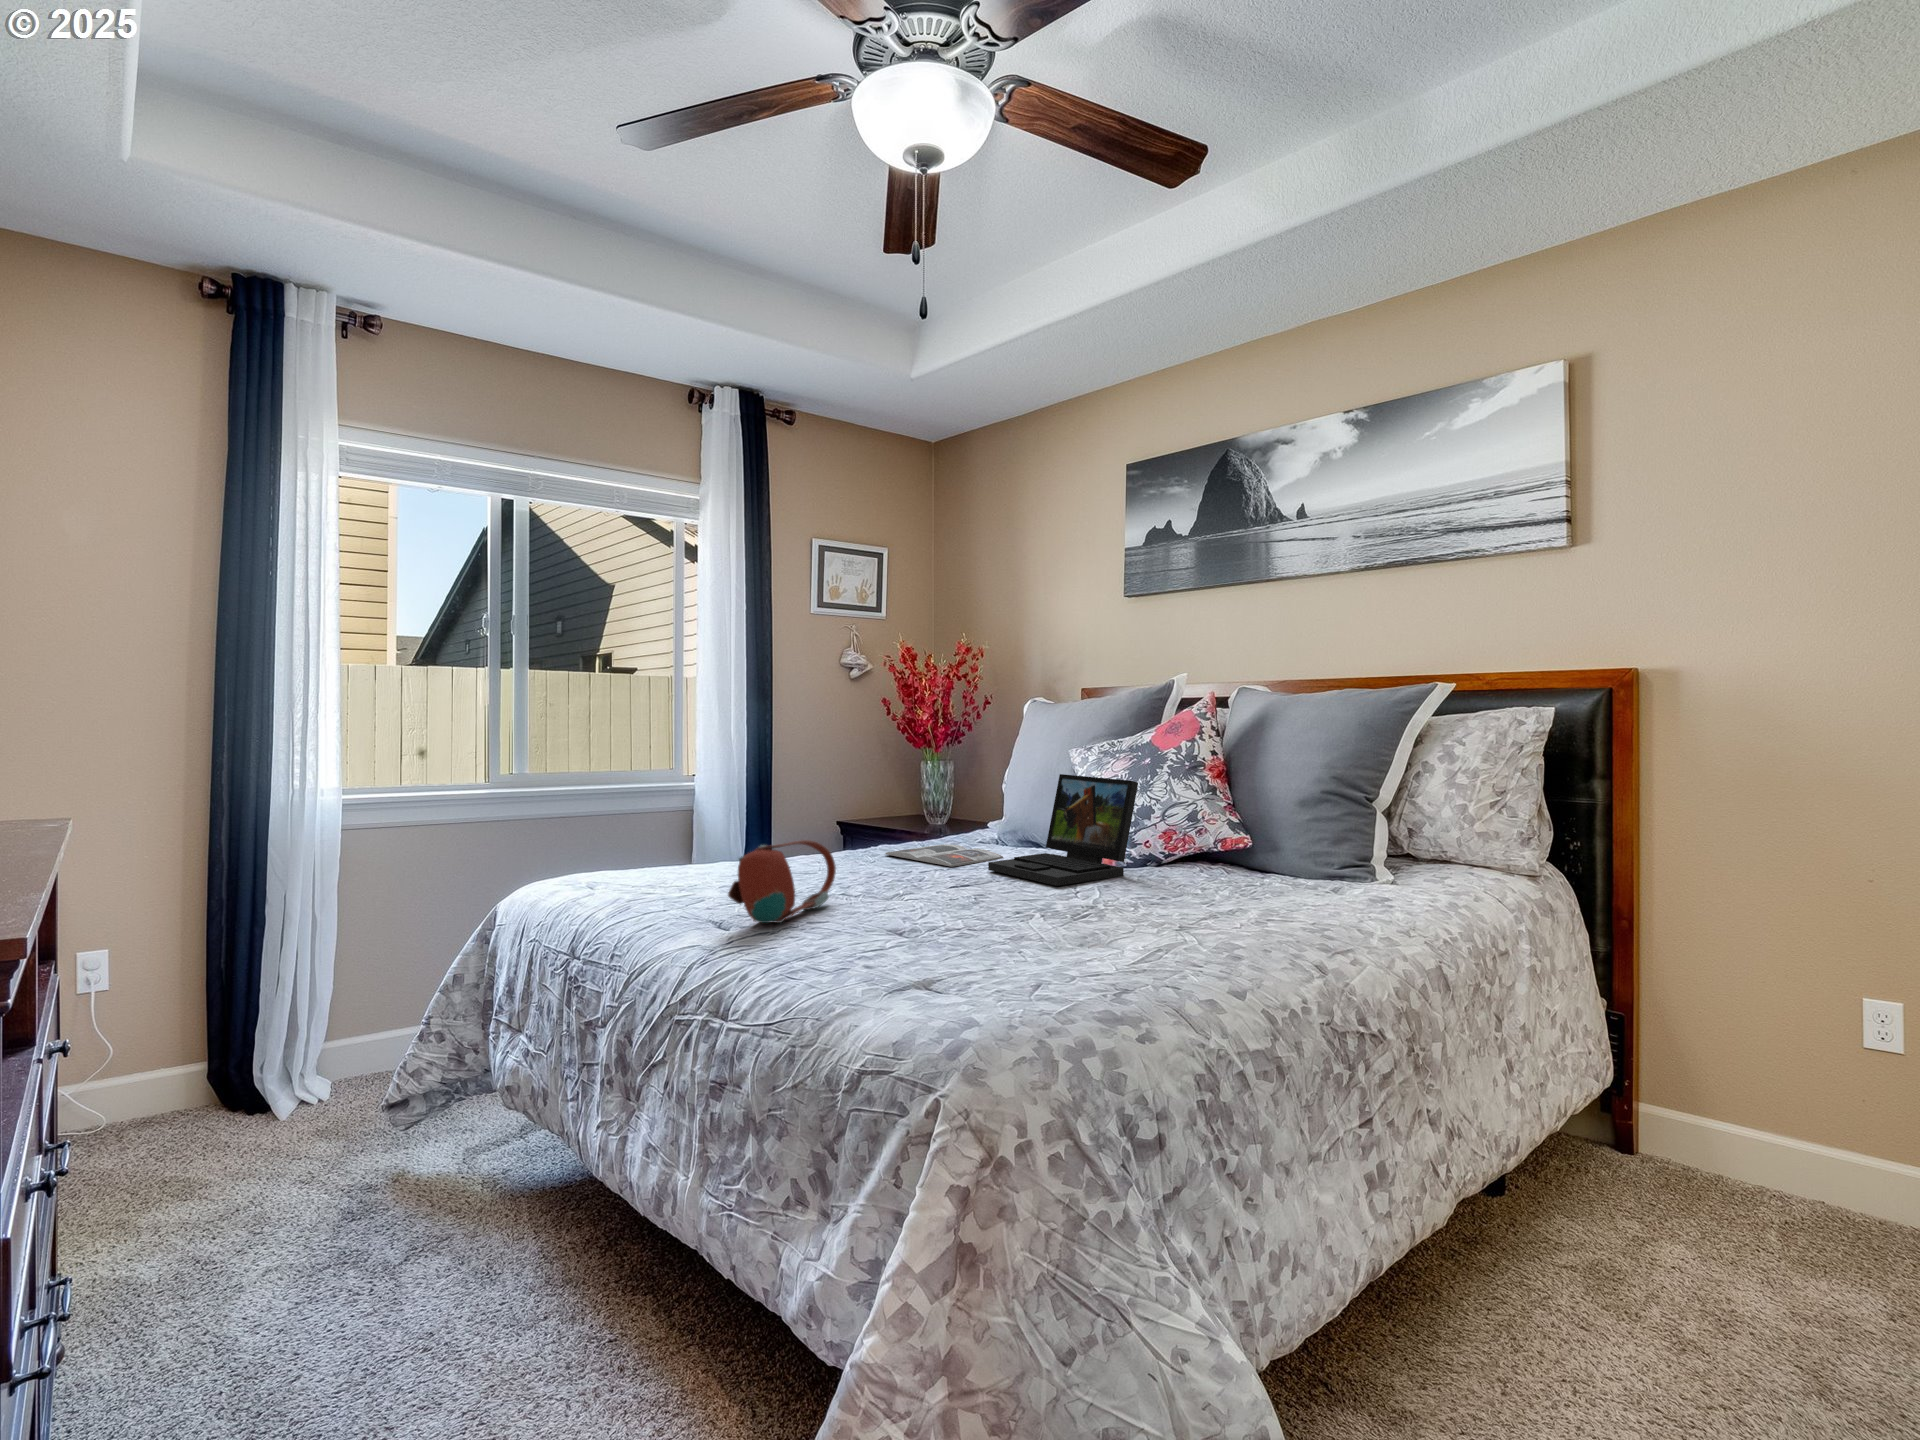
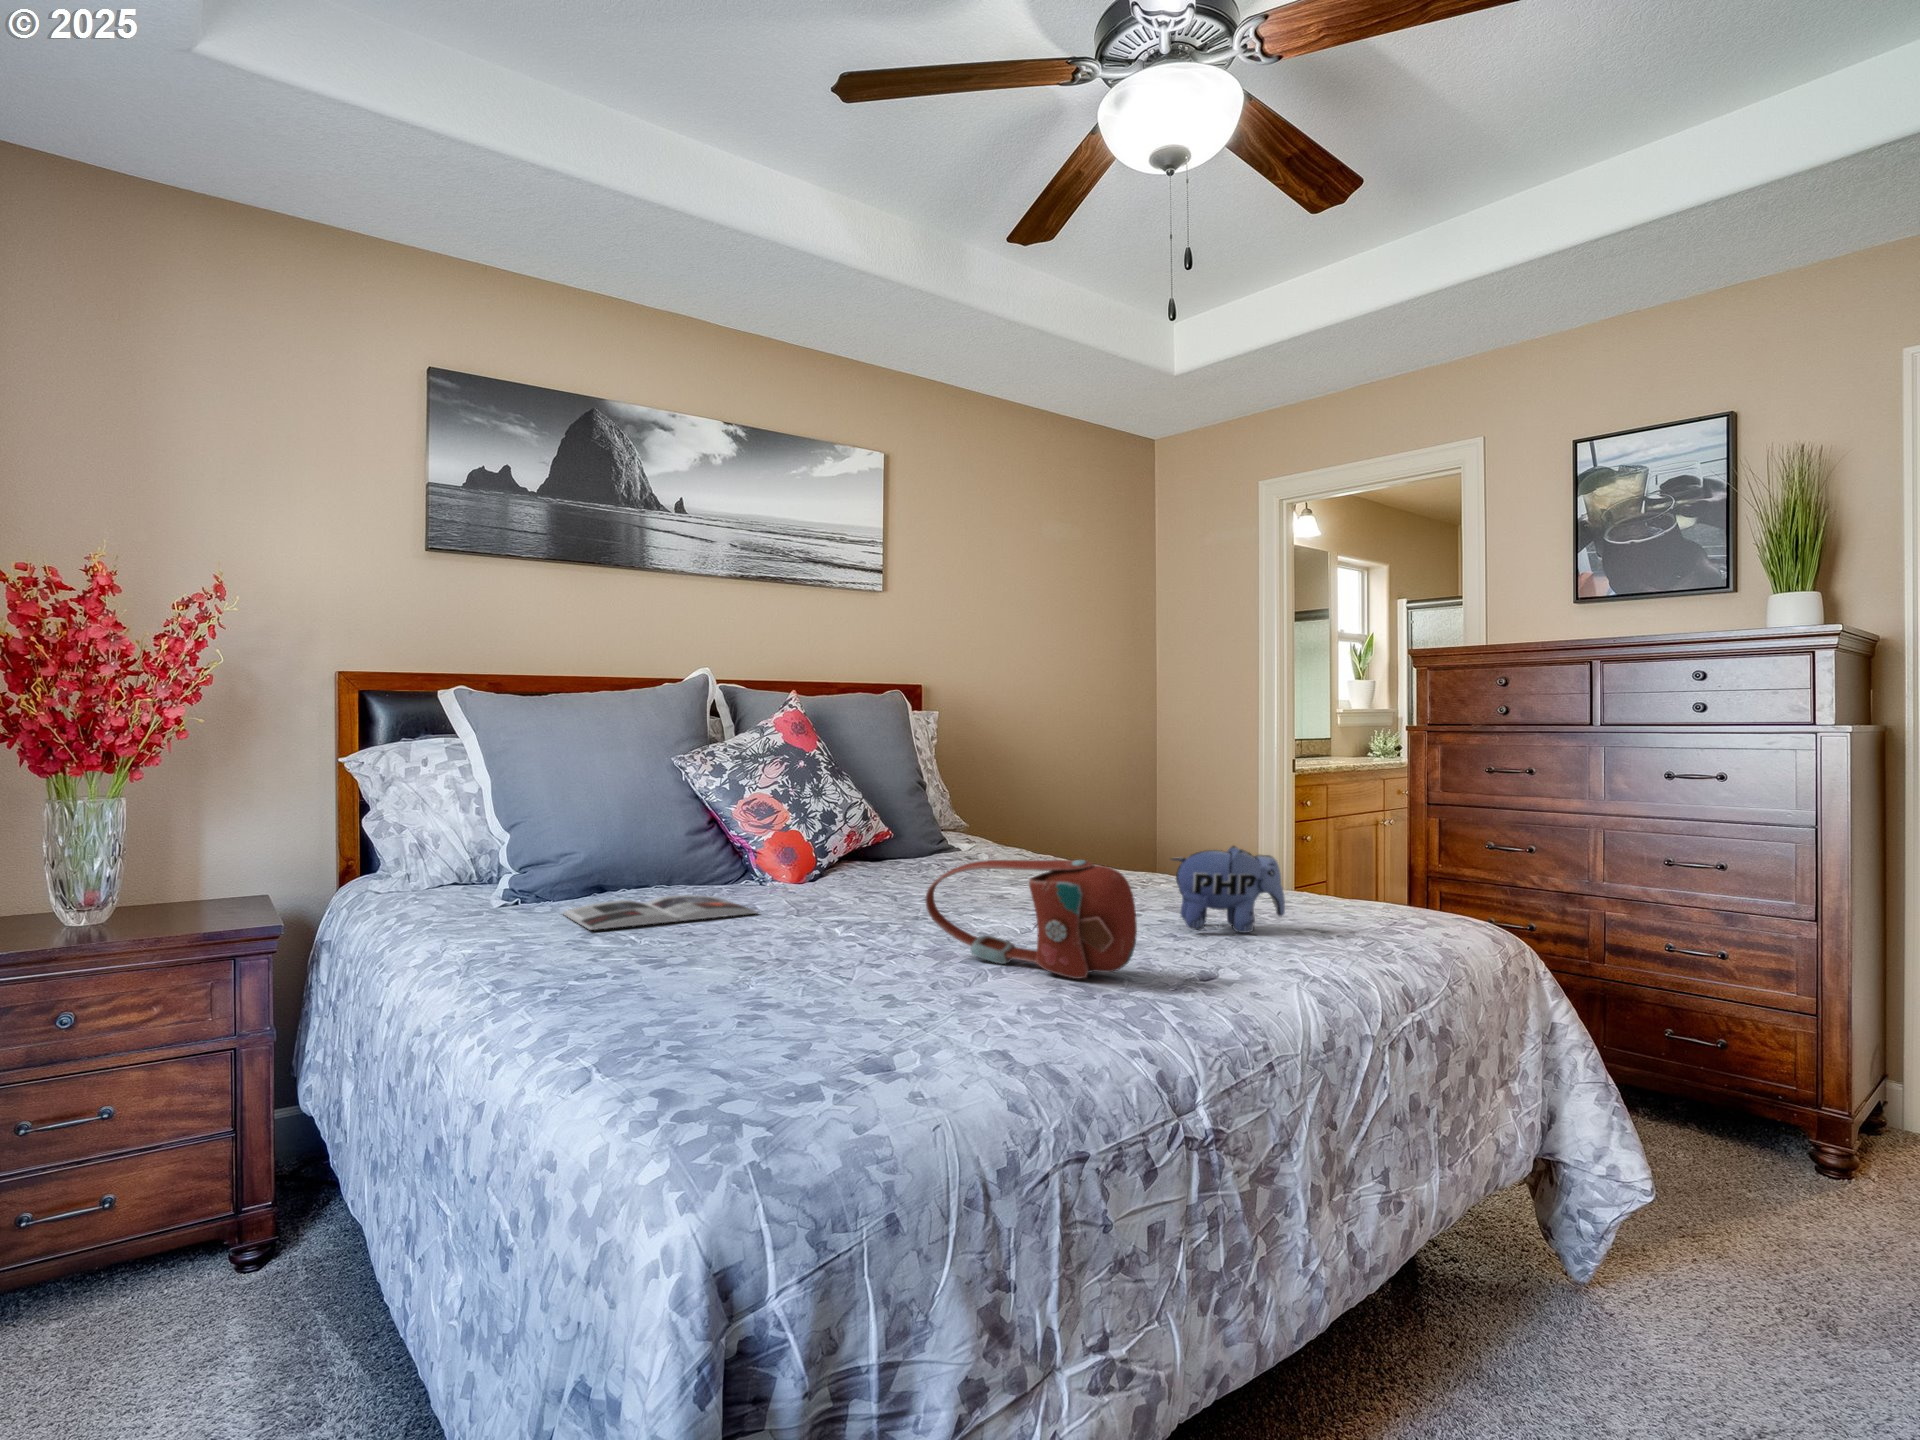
laptop: present [988,774,1138,886] -> none [772,776,944,904]
plush toy: none [912,873,965,952] -> present [1171,846,1285,933]

